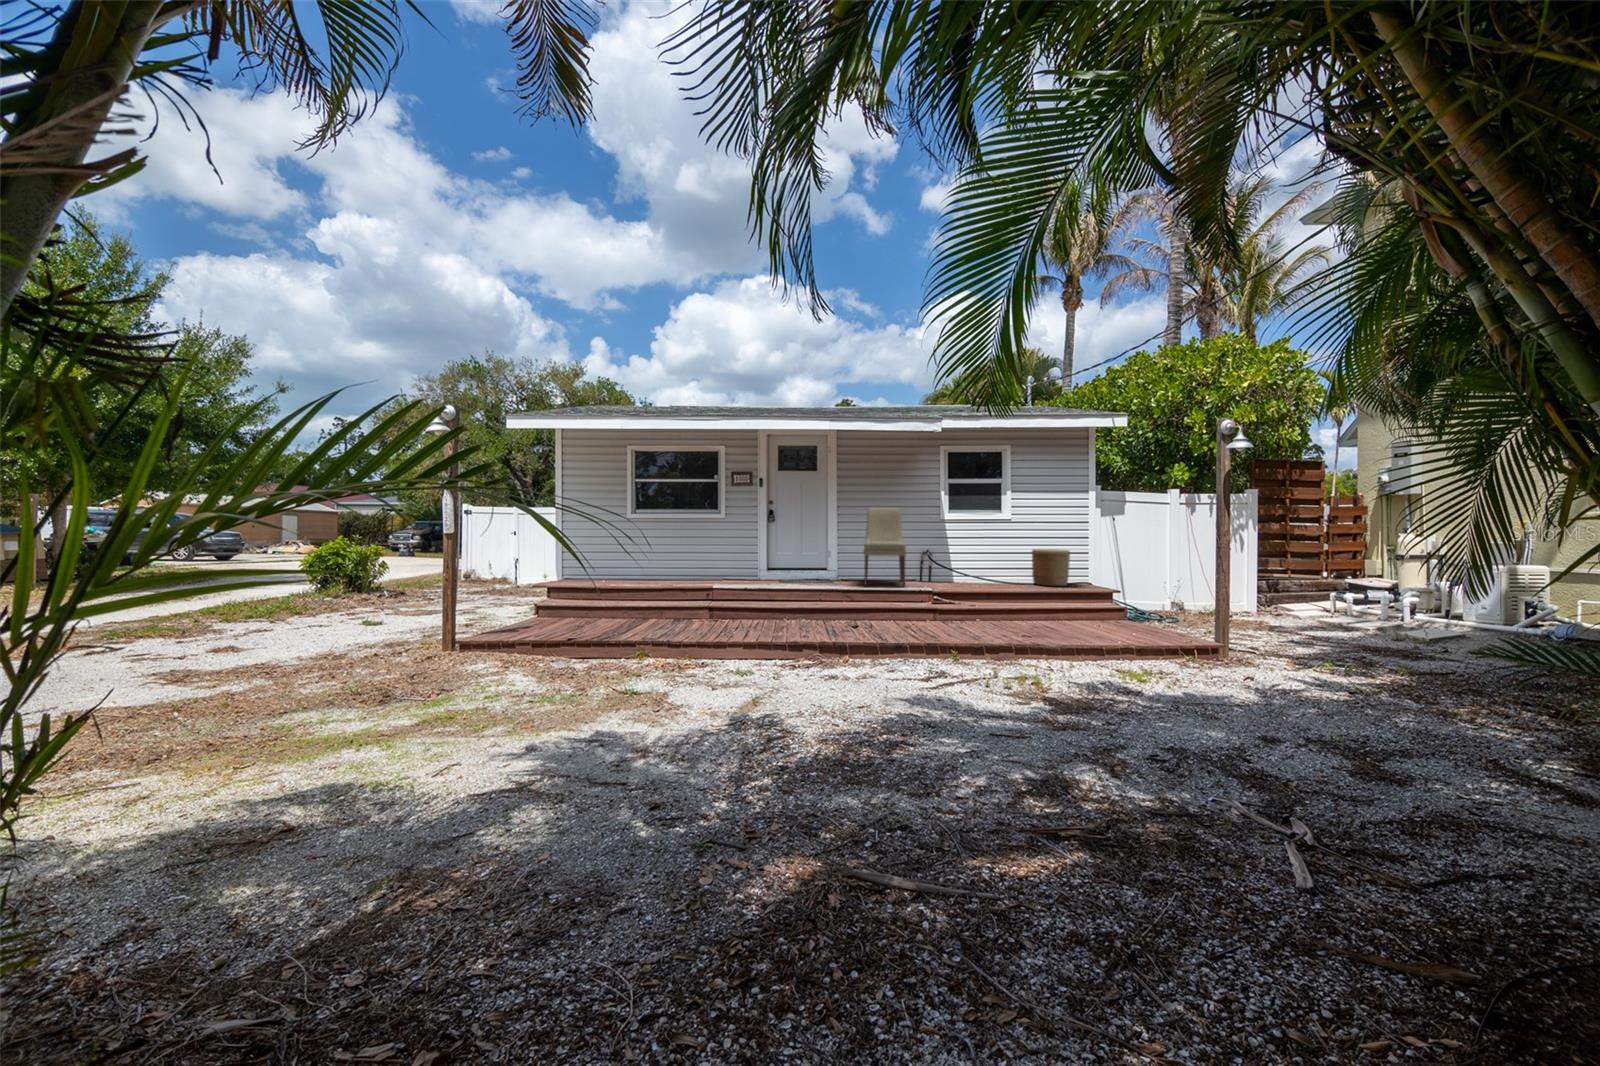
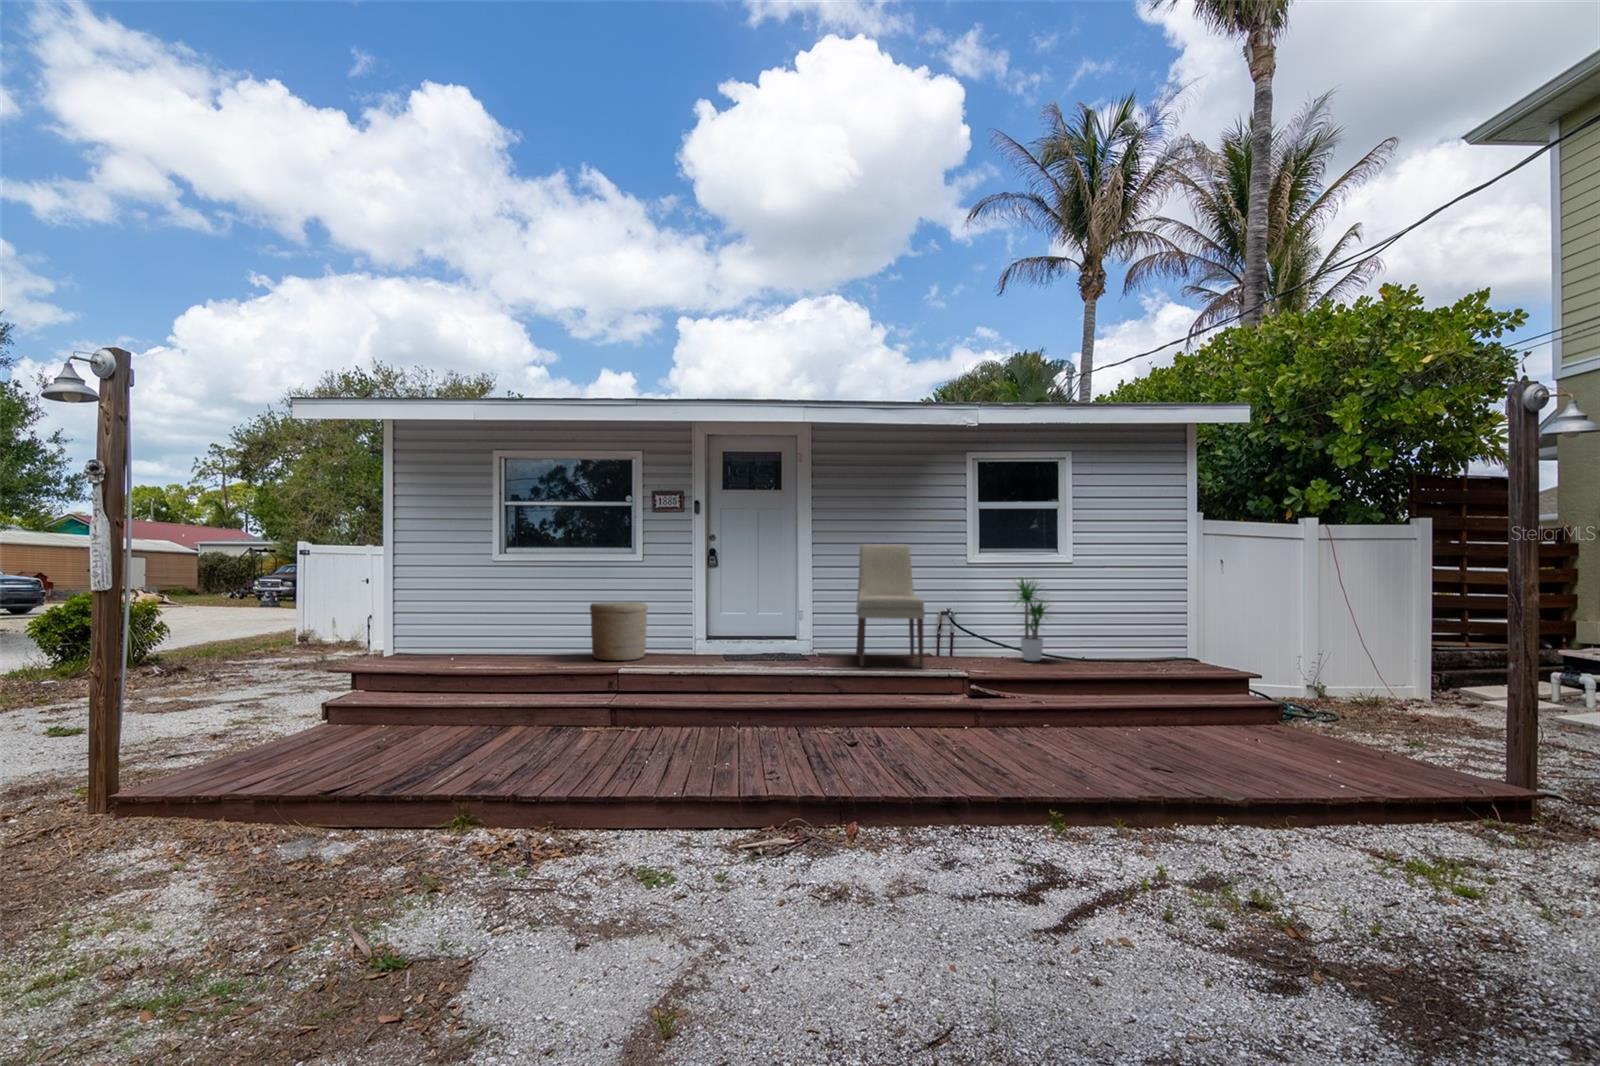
potted plant: none [961,527,999,584] -> present [1014,578,1050,661]
woven basket: present [1032,549,1070,586] -> present [590,602,648,661]

